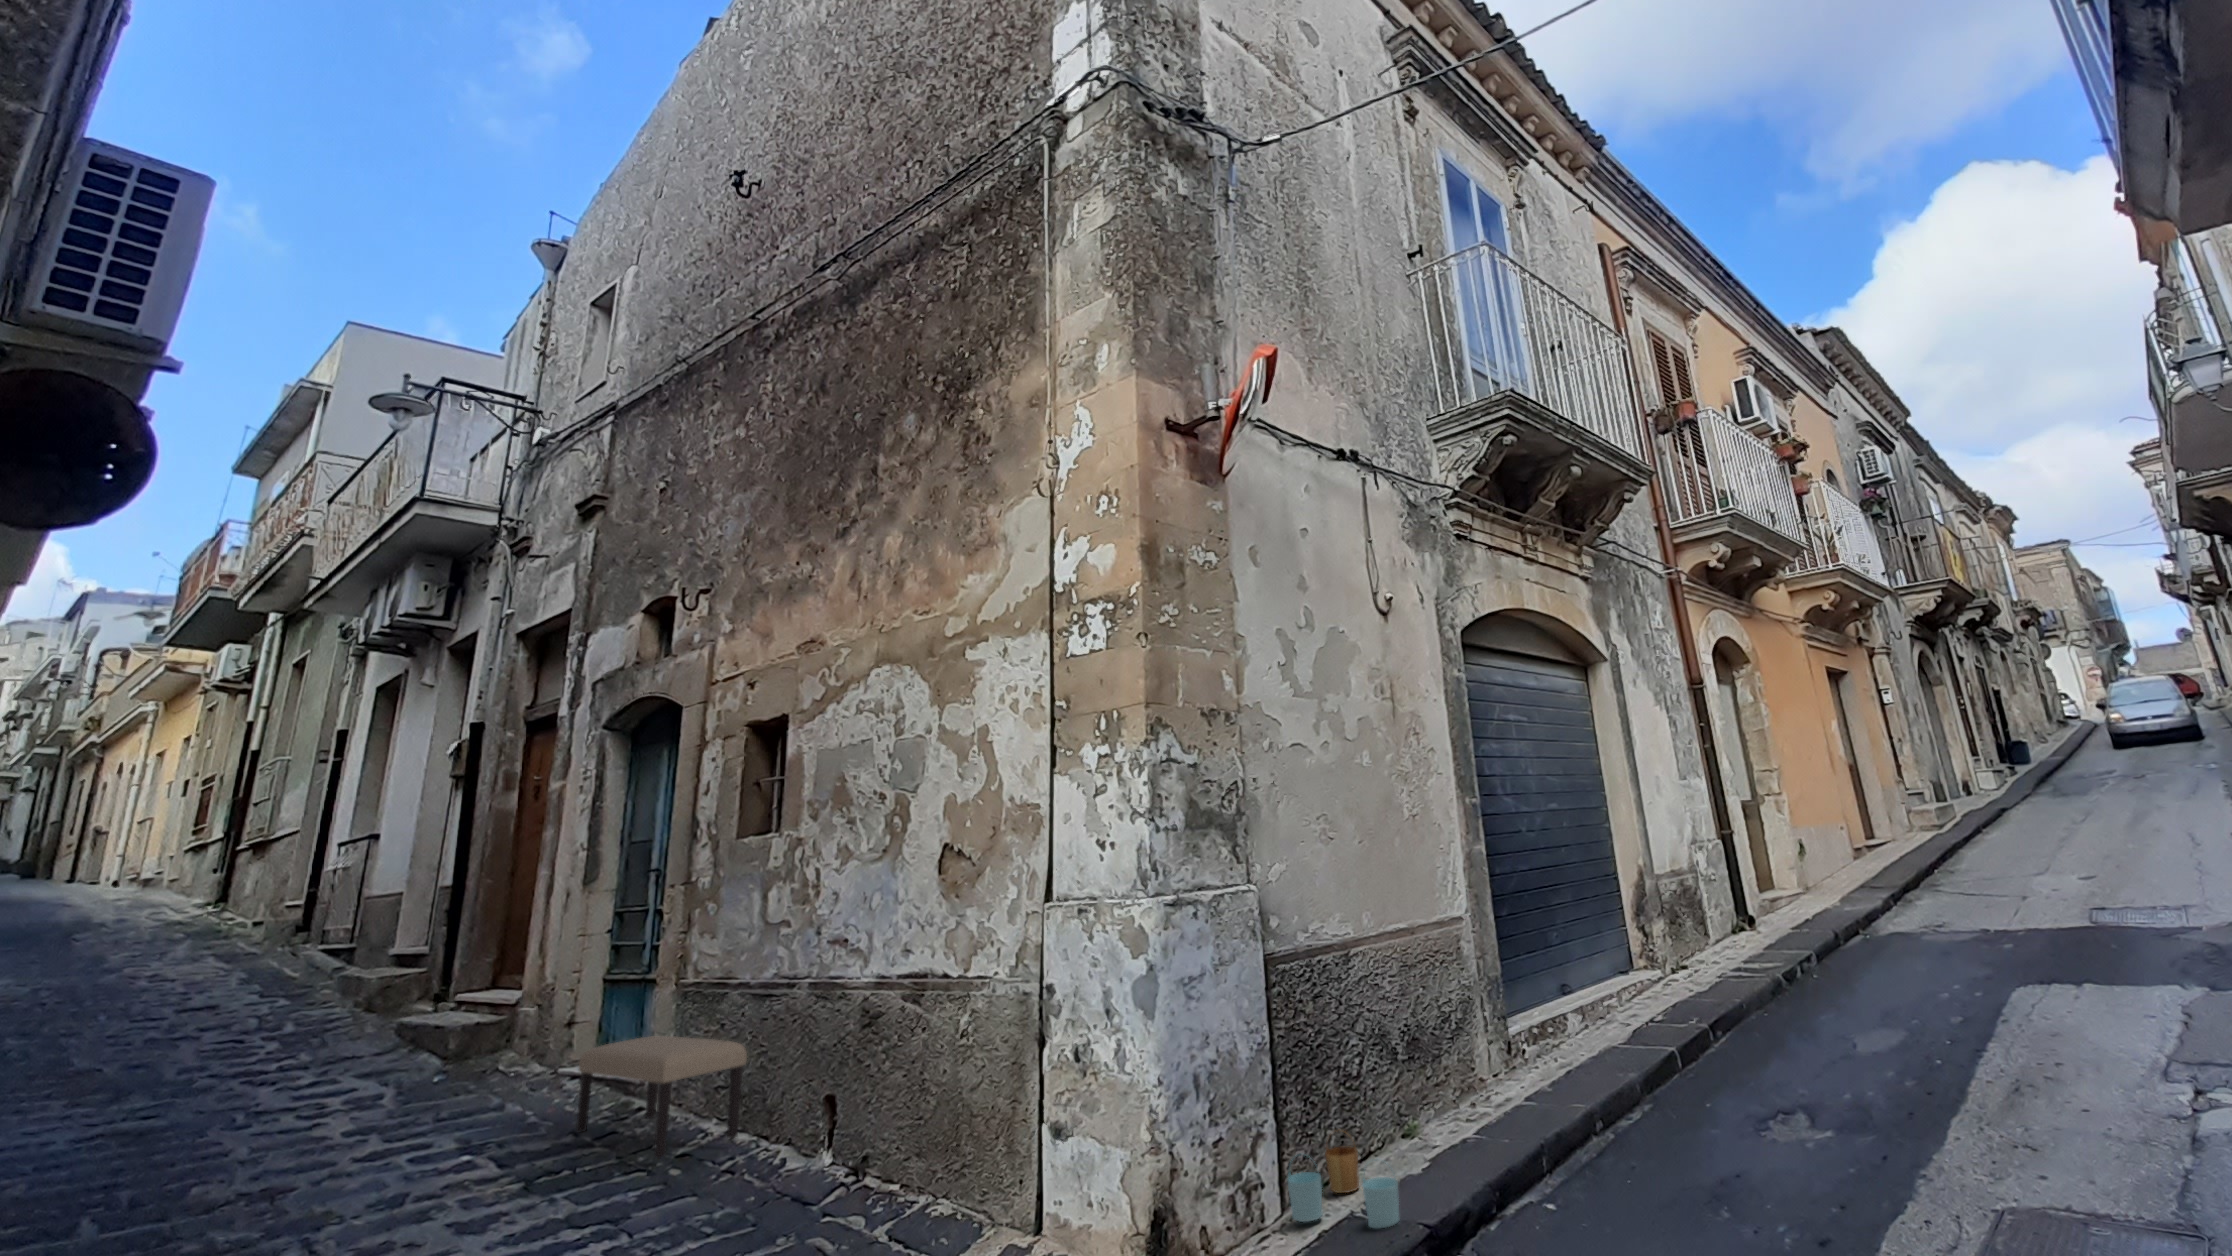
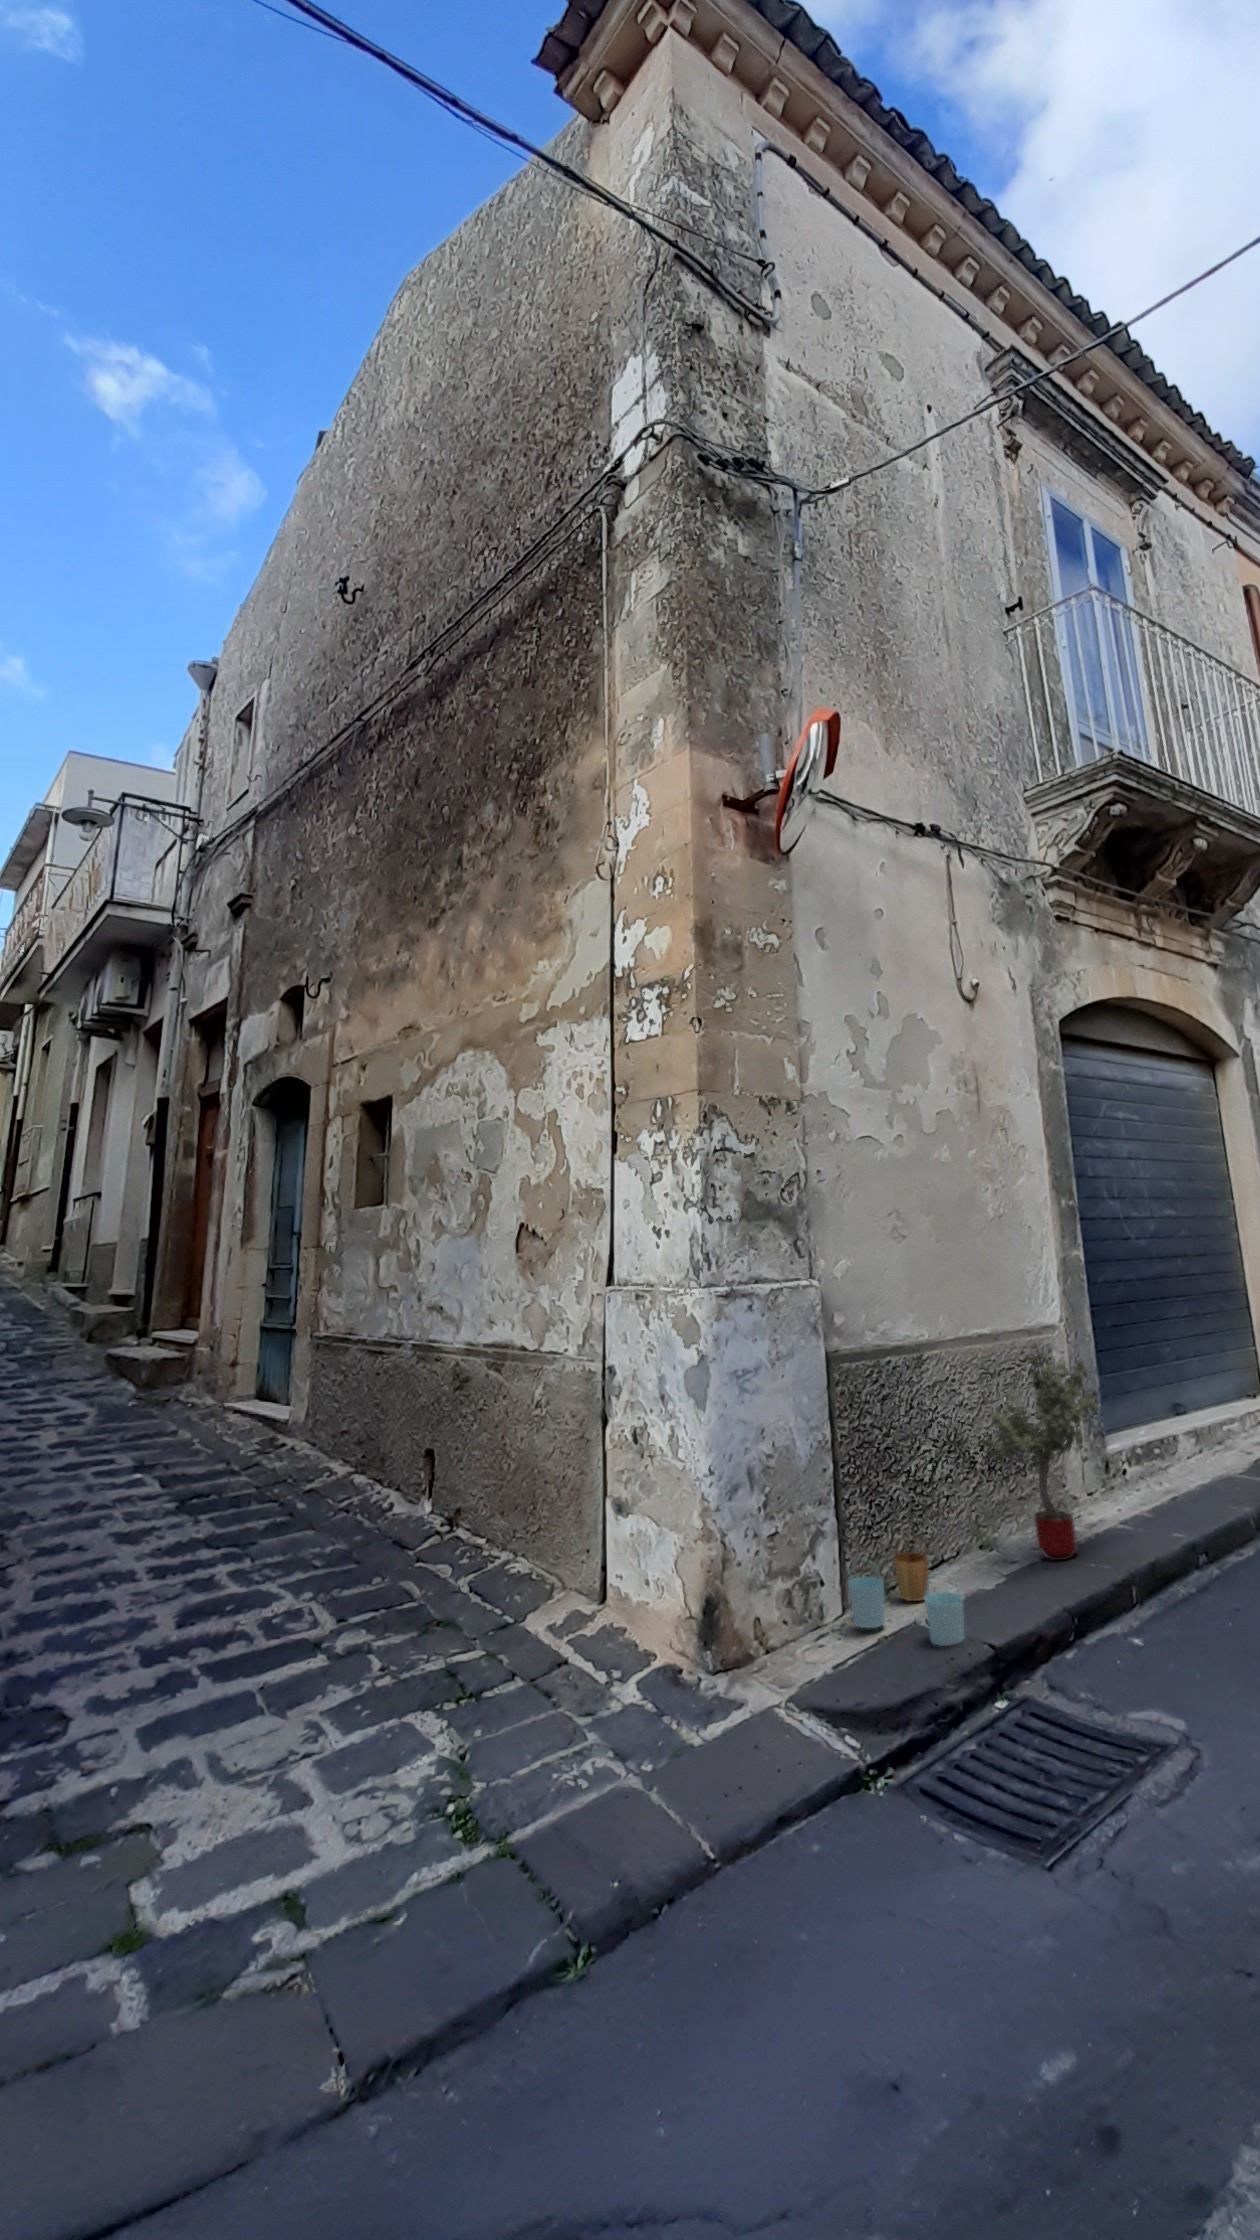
potted tree: none [1398,938,1505,1143] -> present [982,1343,1098,1560]
bench: present [576,1036,747,1159] -> none [227,1384,363,1497]

